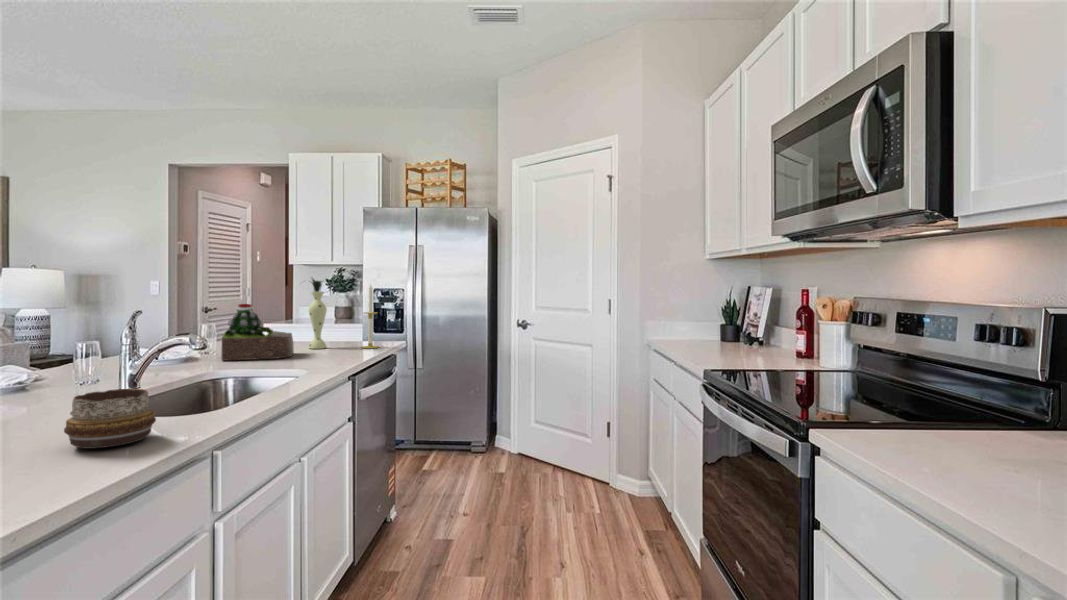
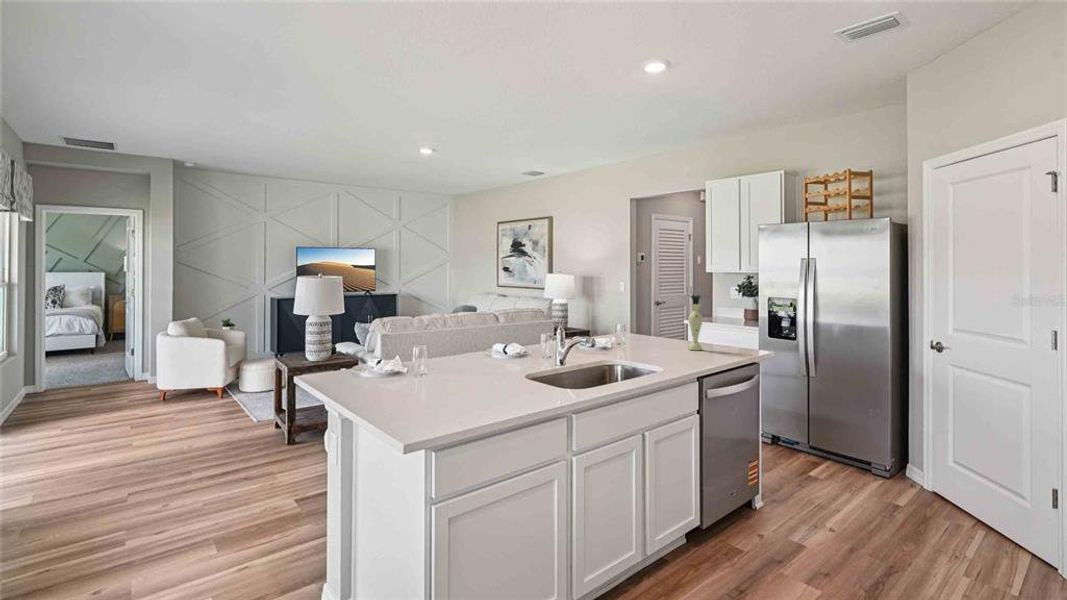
candle: present [362,284,379,348] -> none [730,298,746,355]
succulent plant: present [222,304,293,361] -> none [621,314,673,356]
decorative bowl: present [64,389,156,449] -> none [508,370,546,401]

